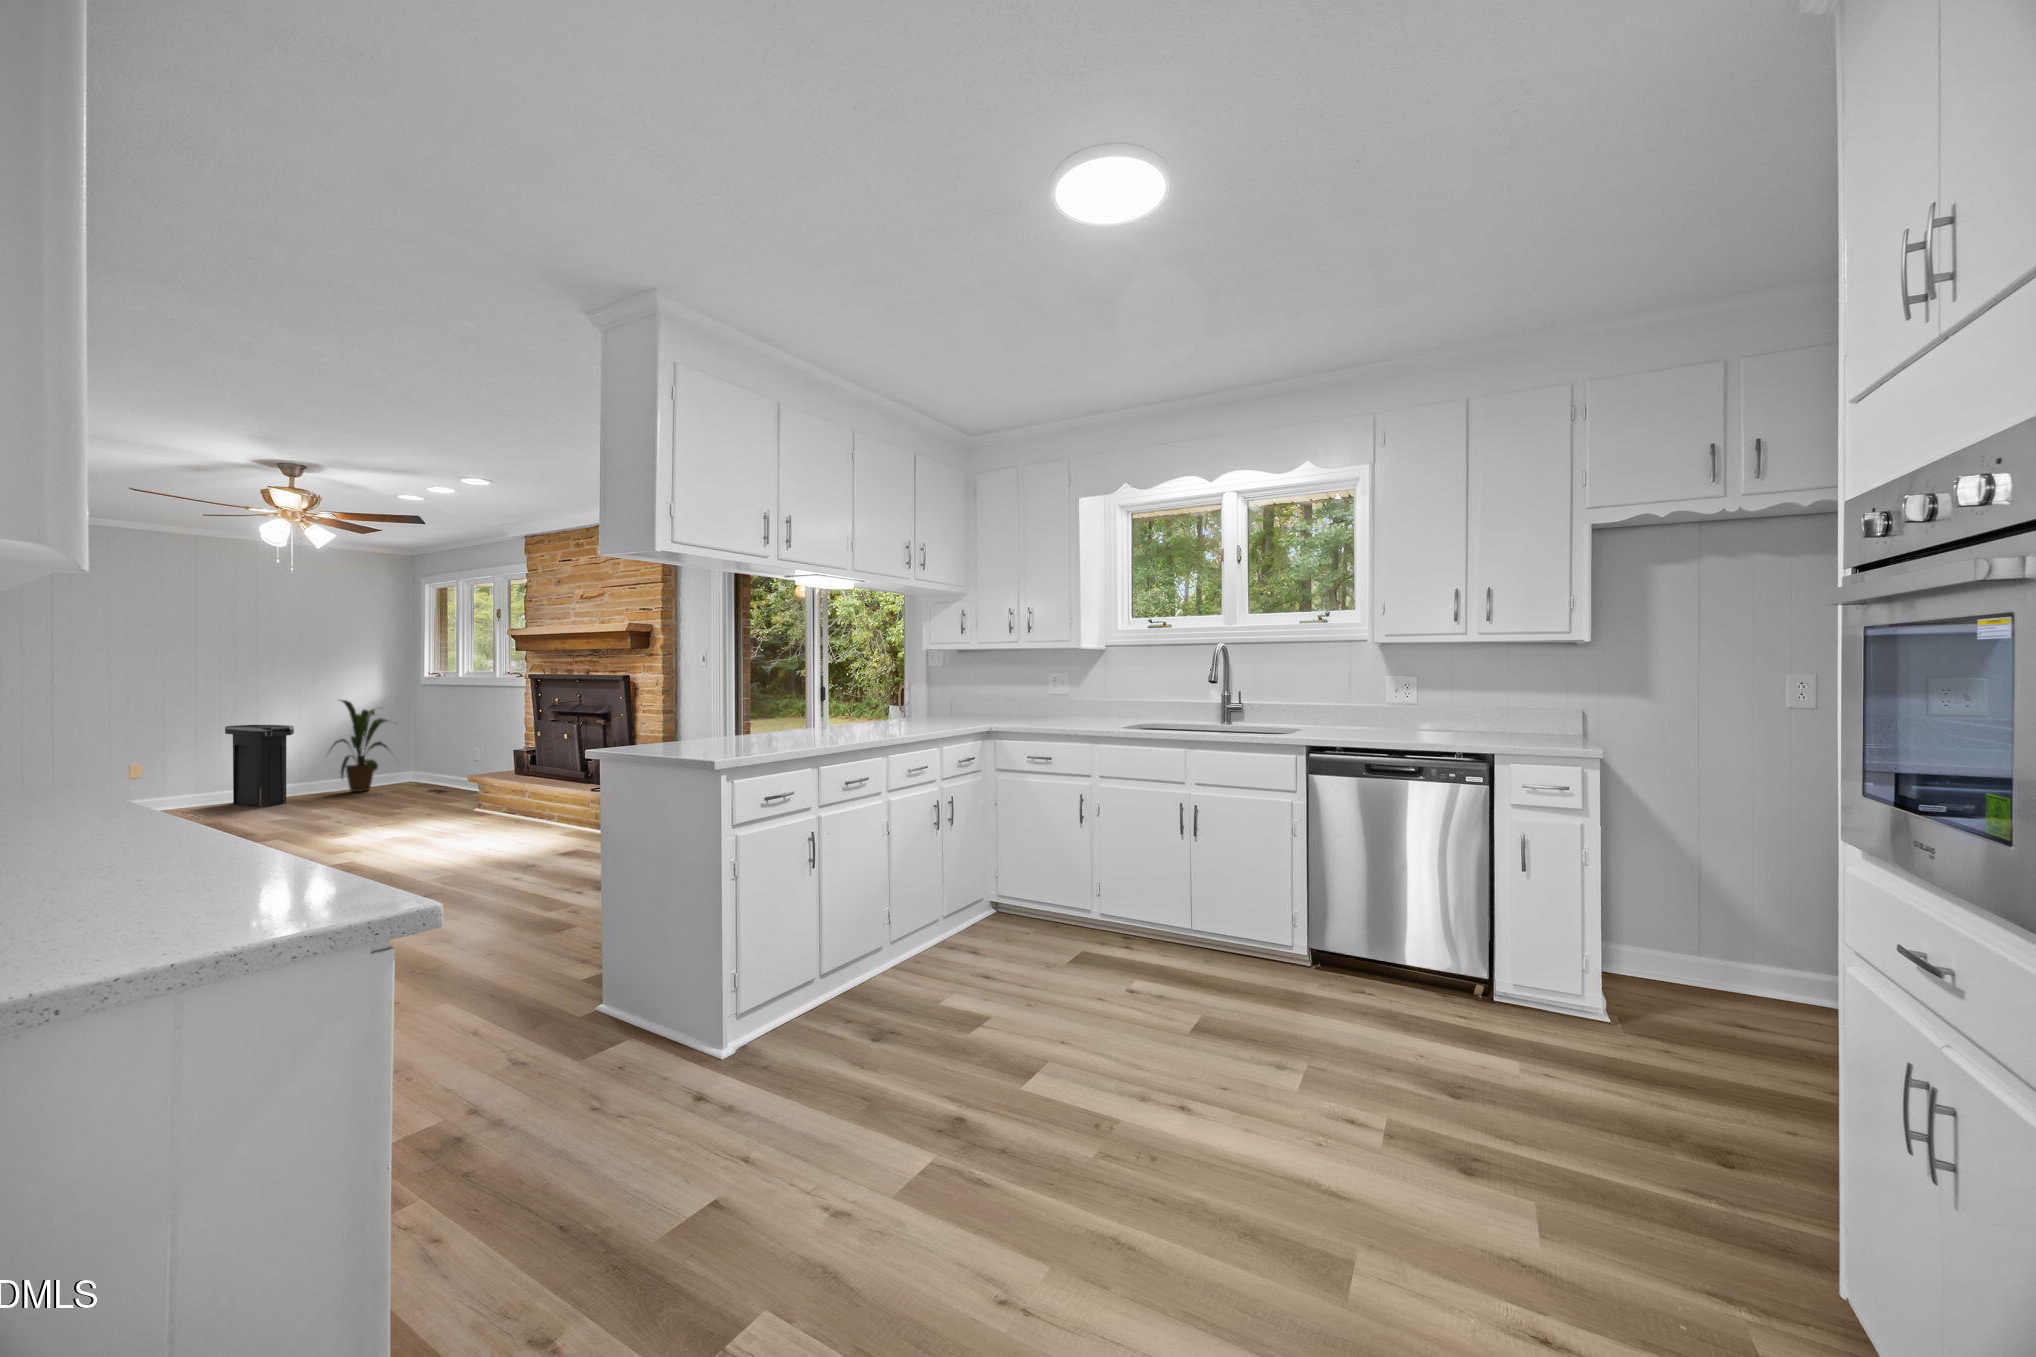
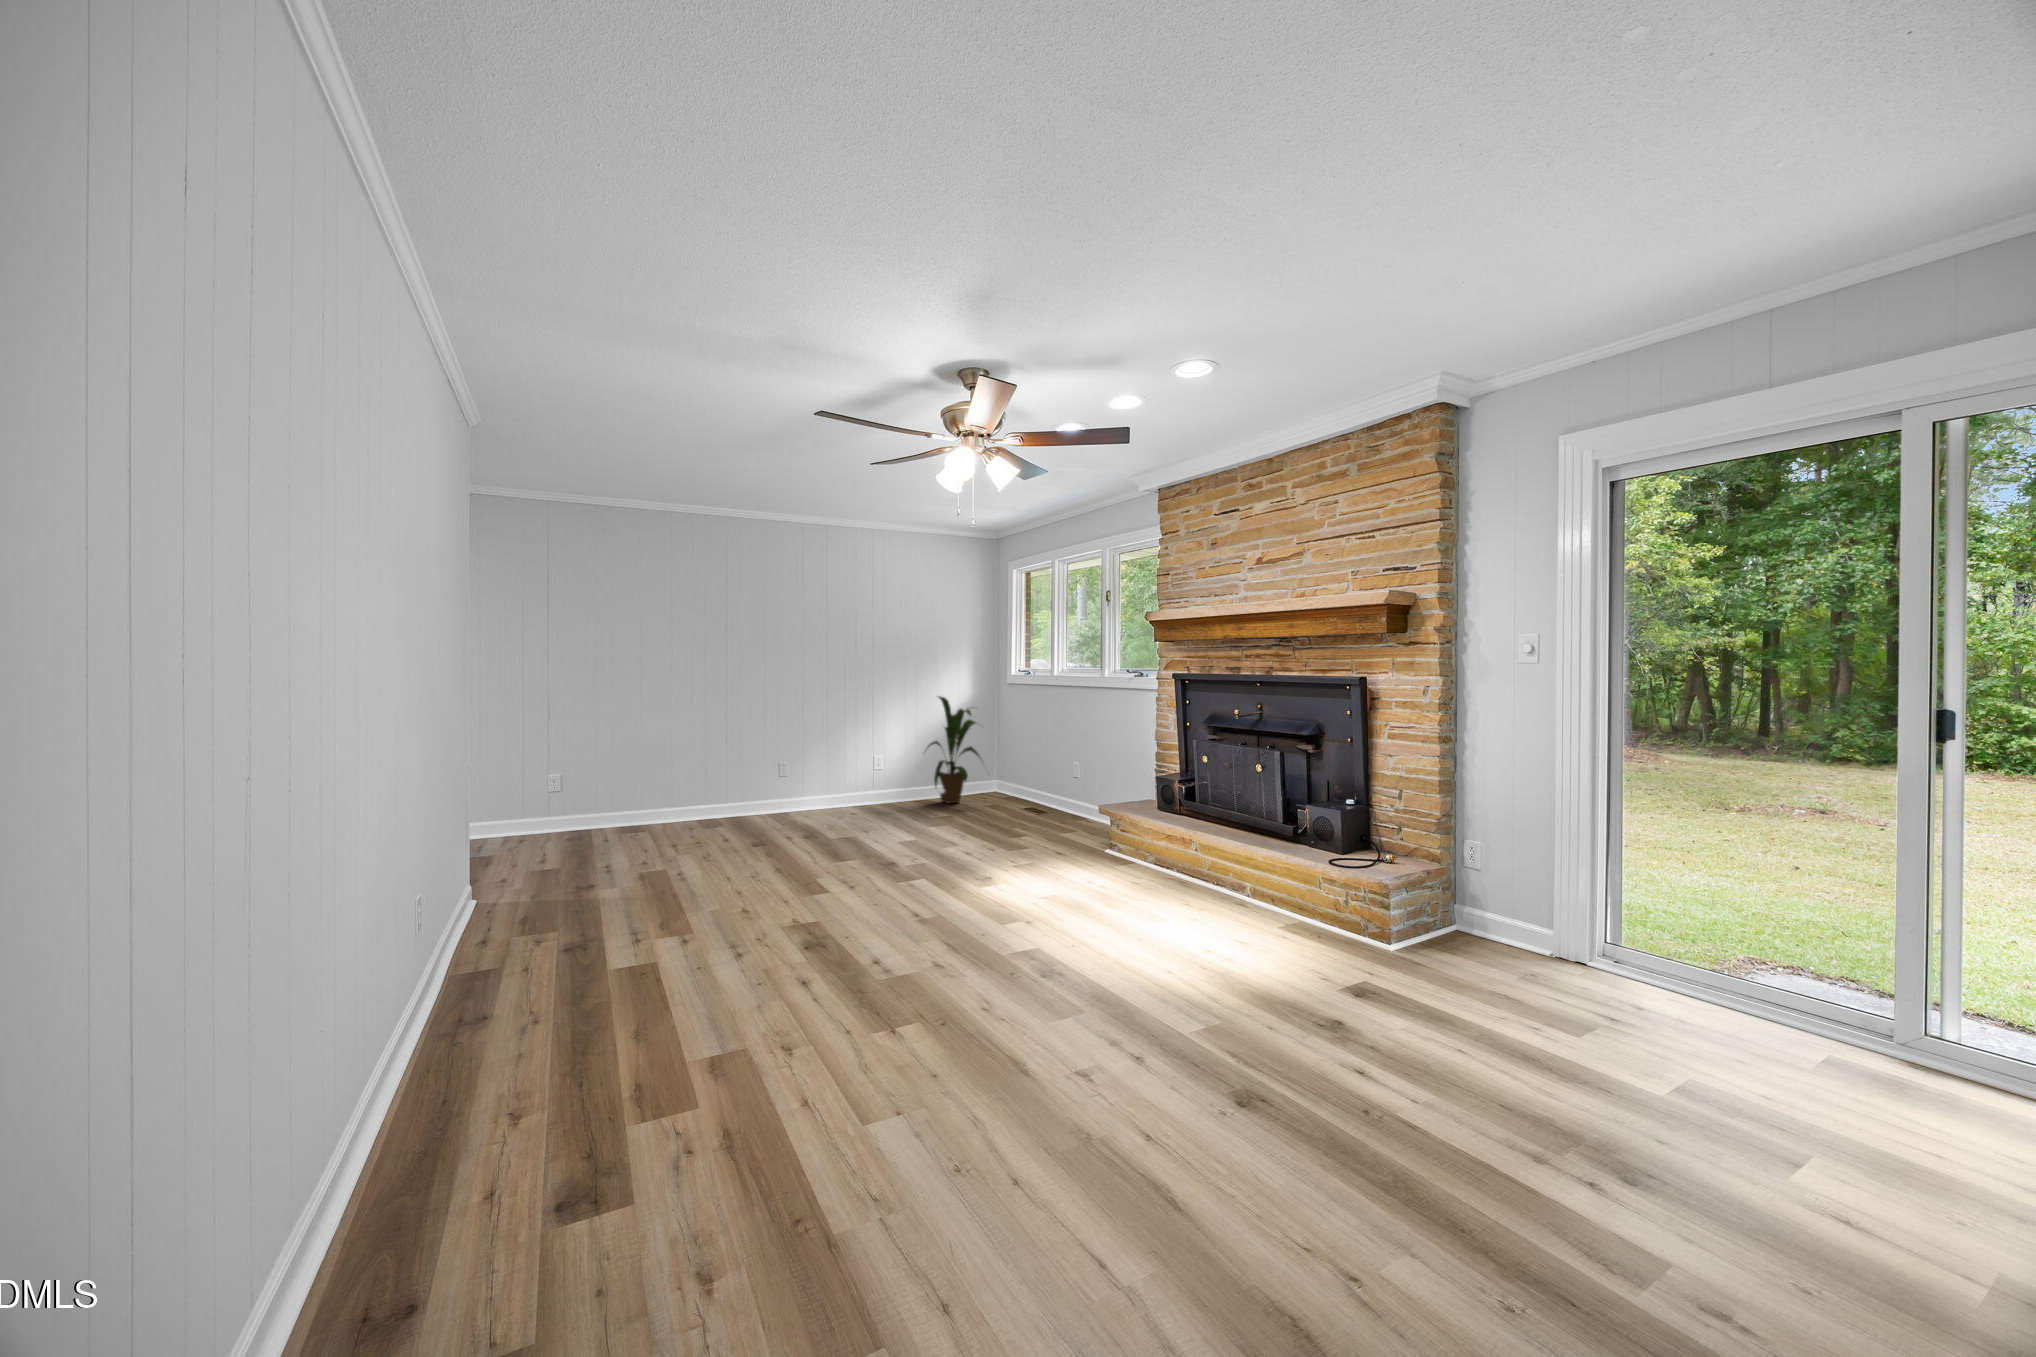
trash can: present [225,725,294,806] -> none [839,720,901,815]

